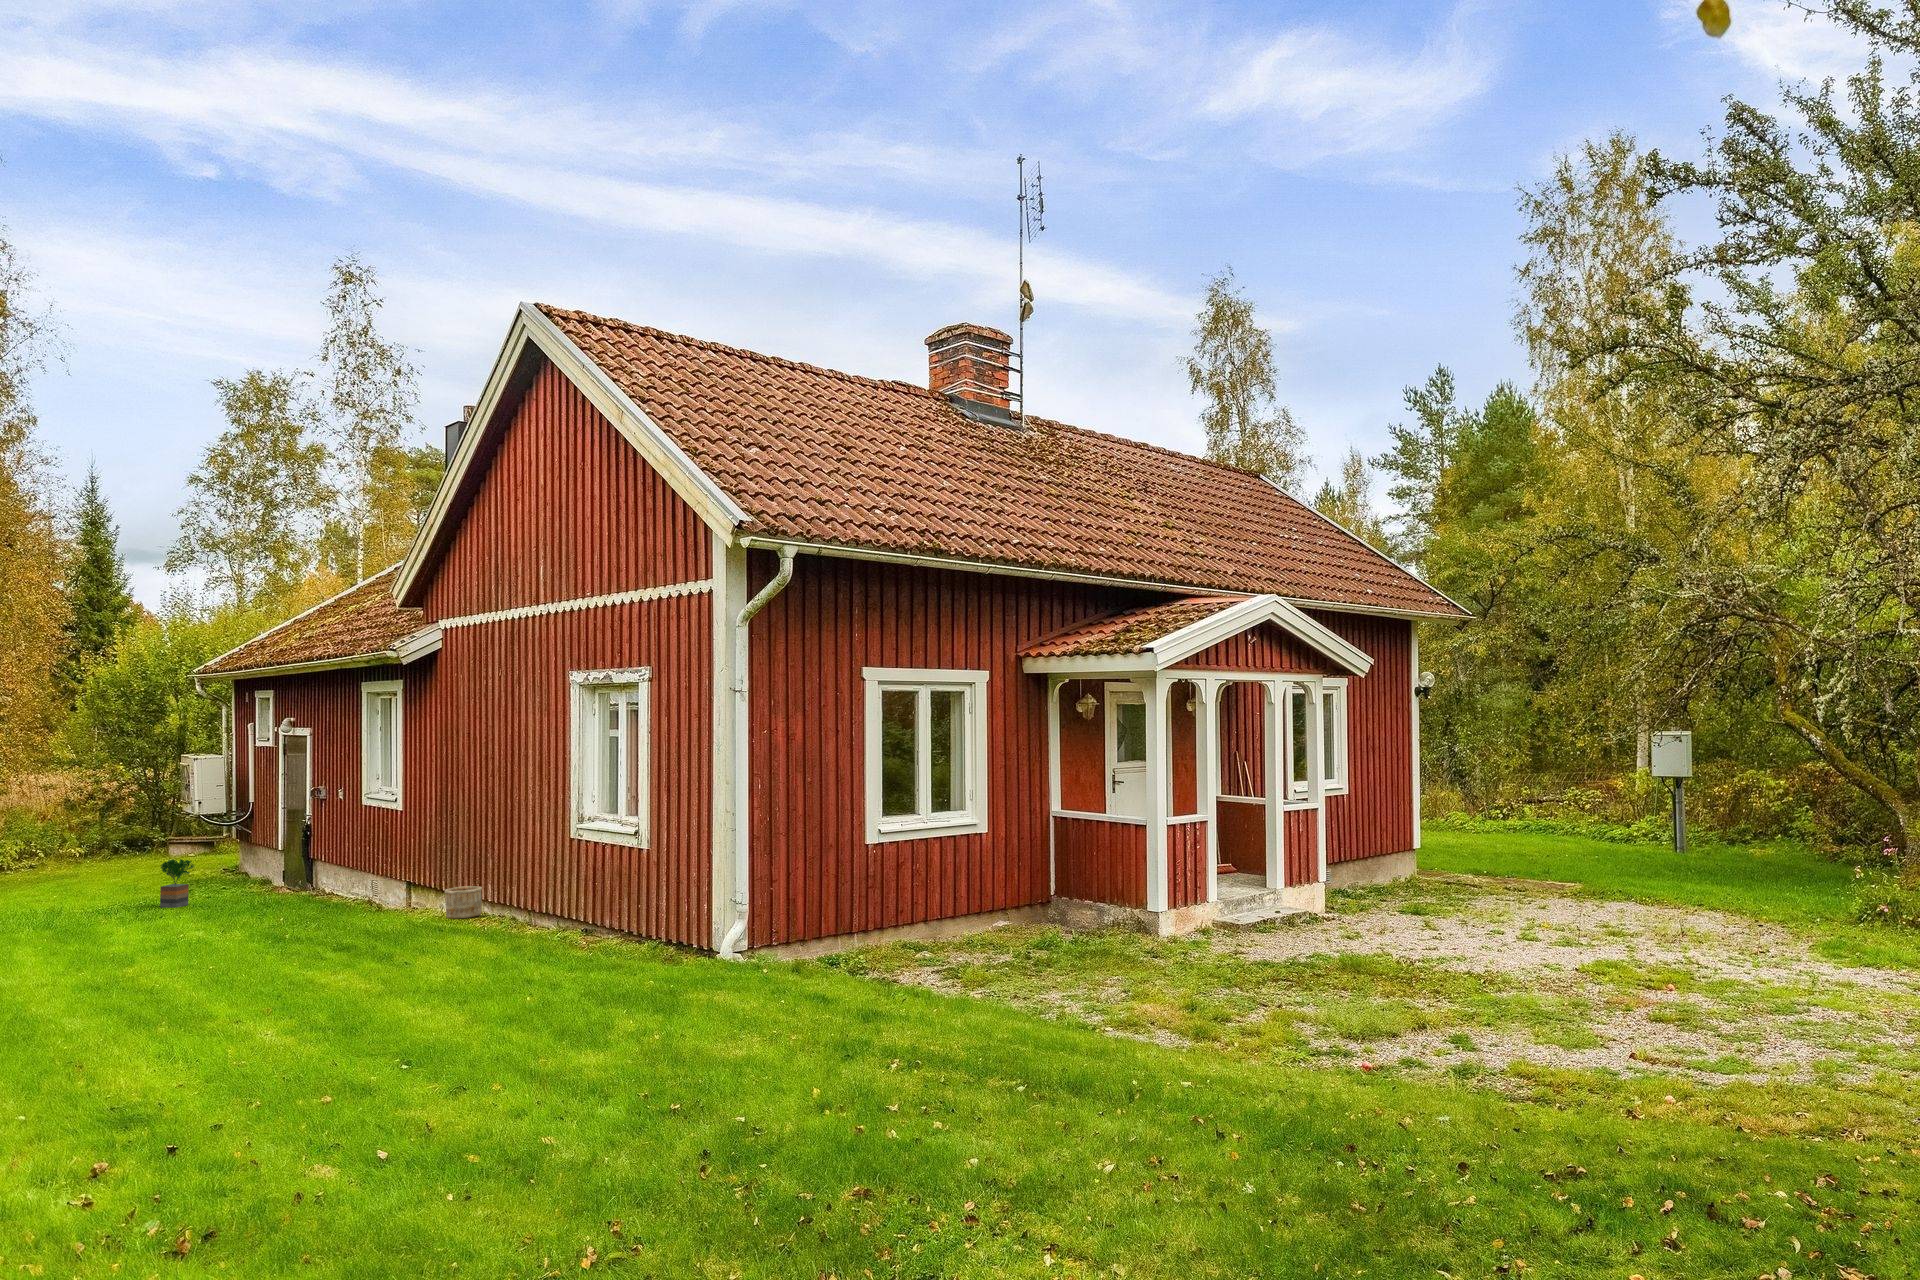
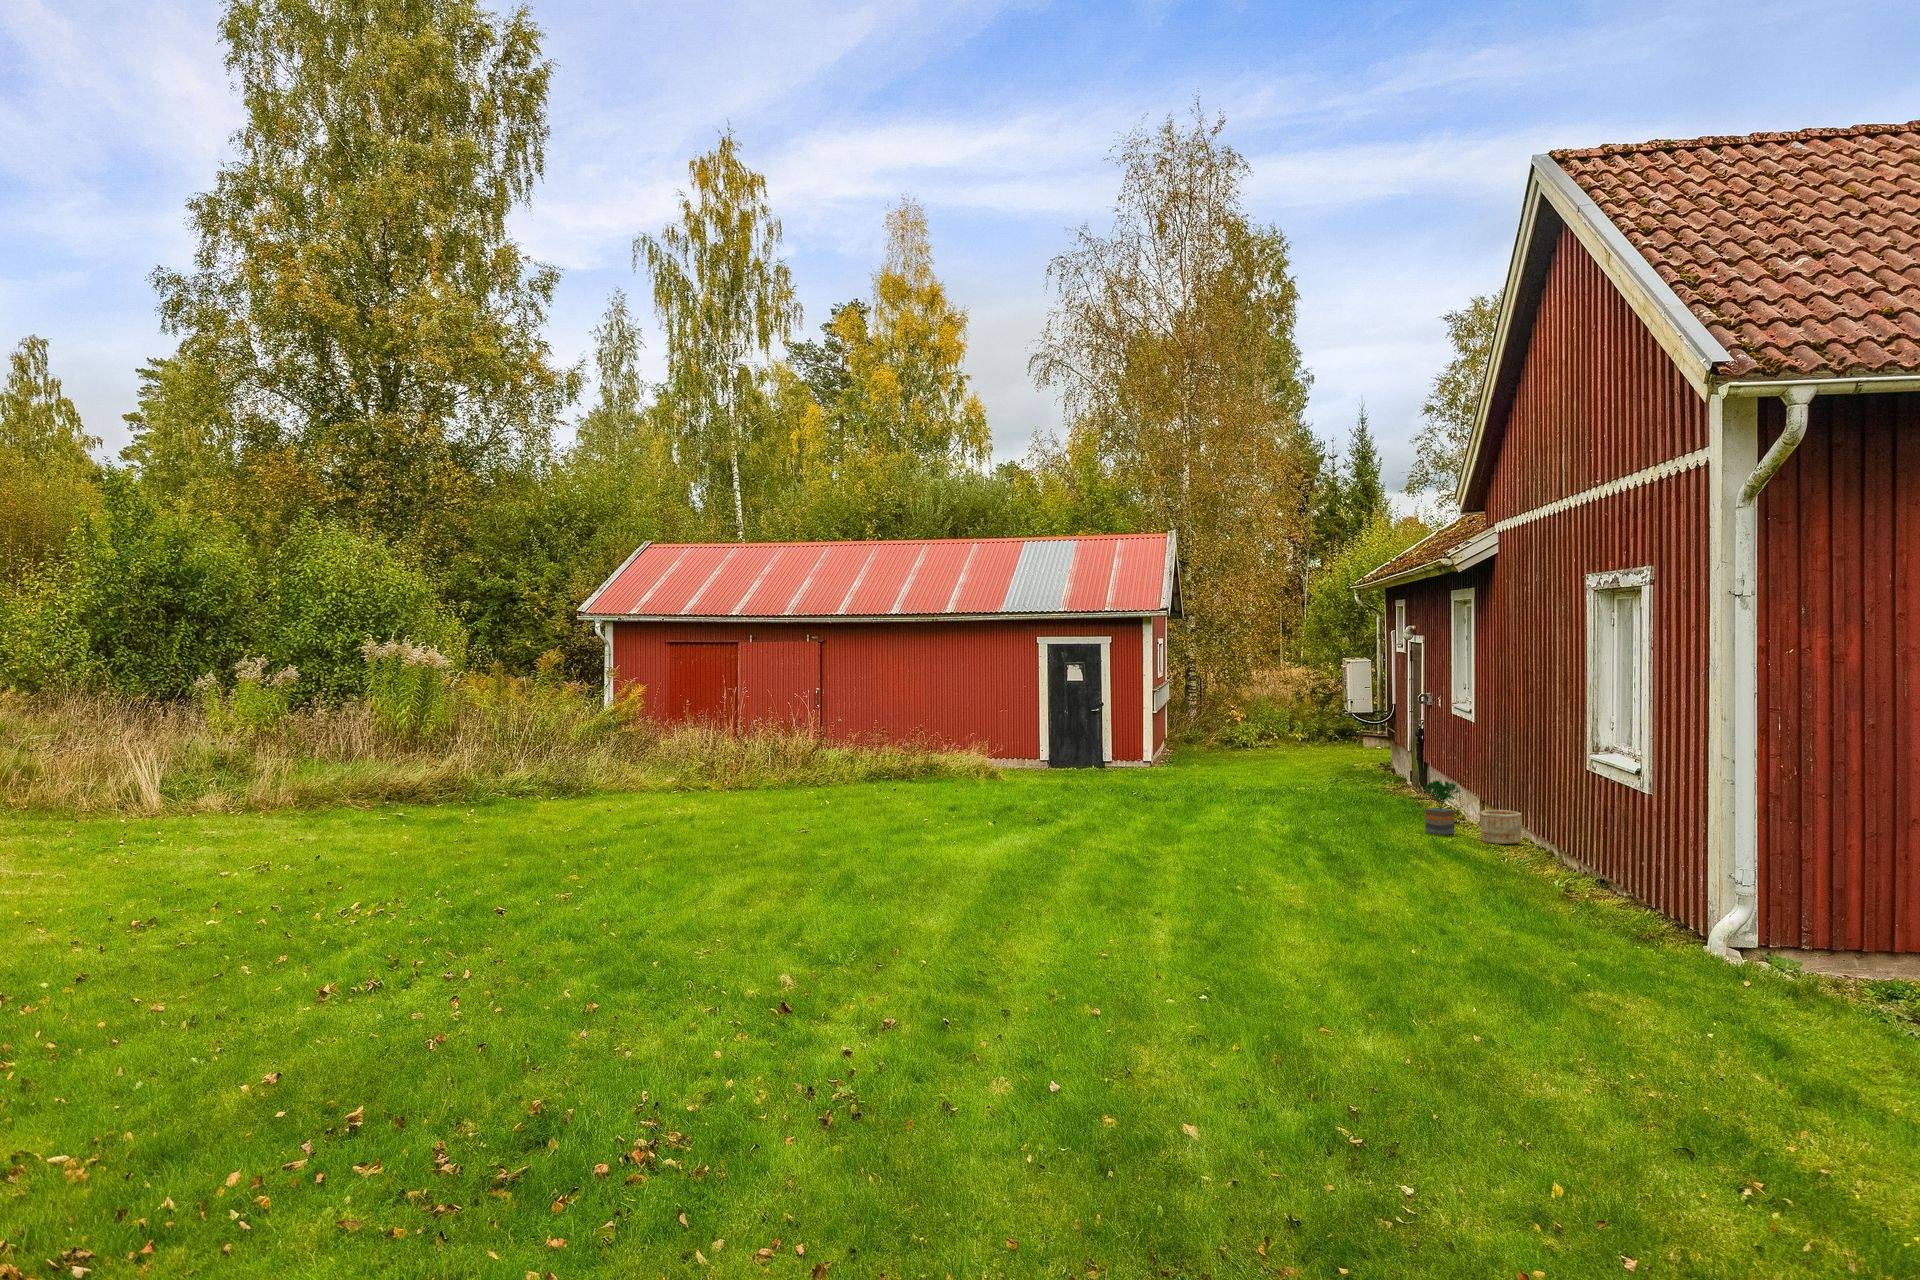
potted tree: present [160,859,194,908] -> present [1425,780,1460,835]

